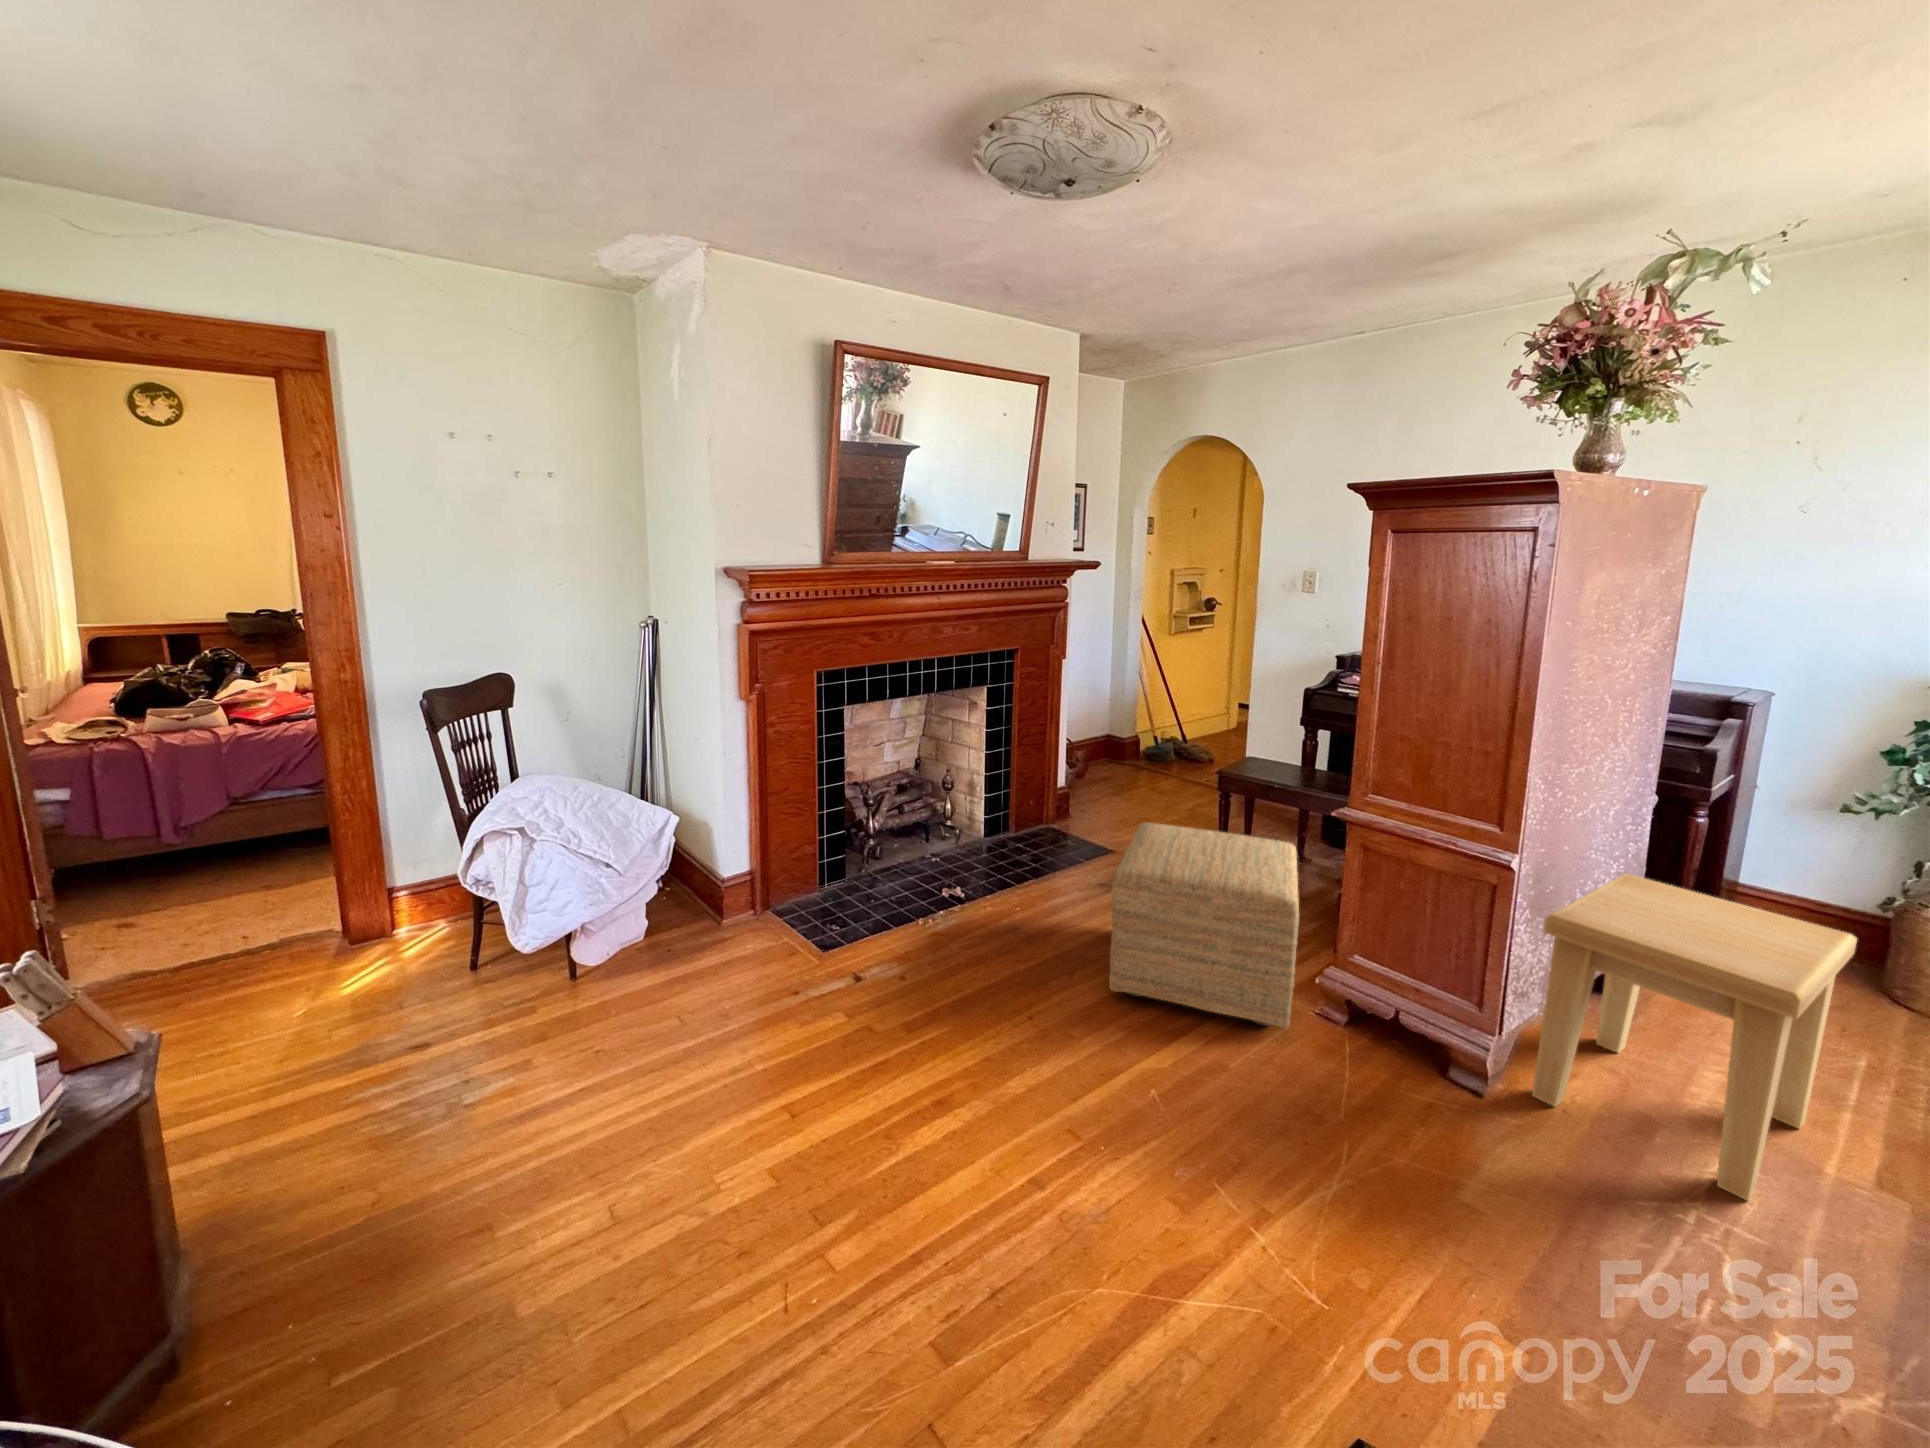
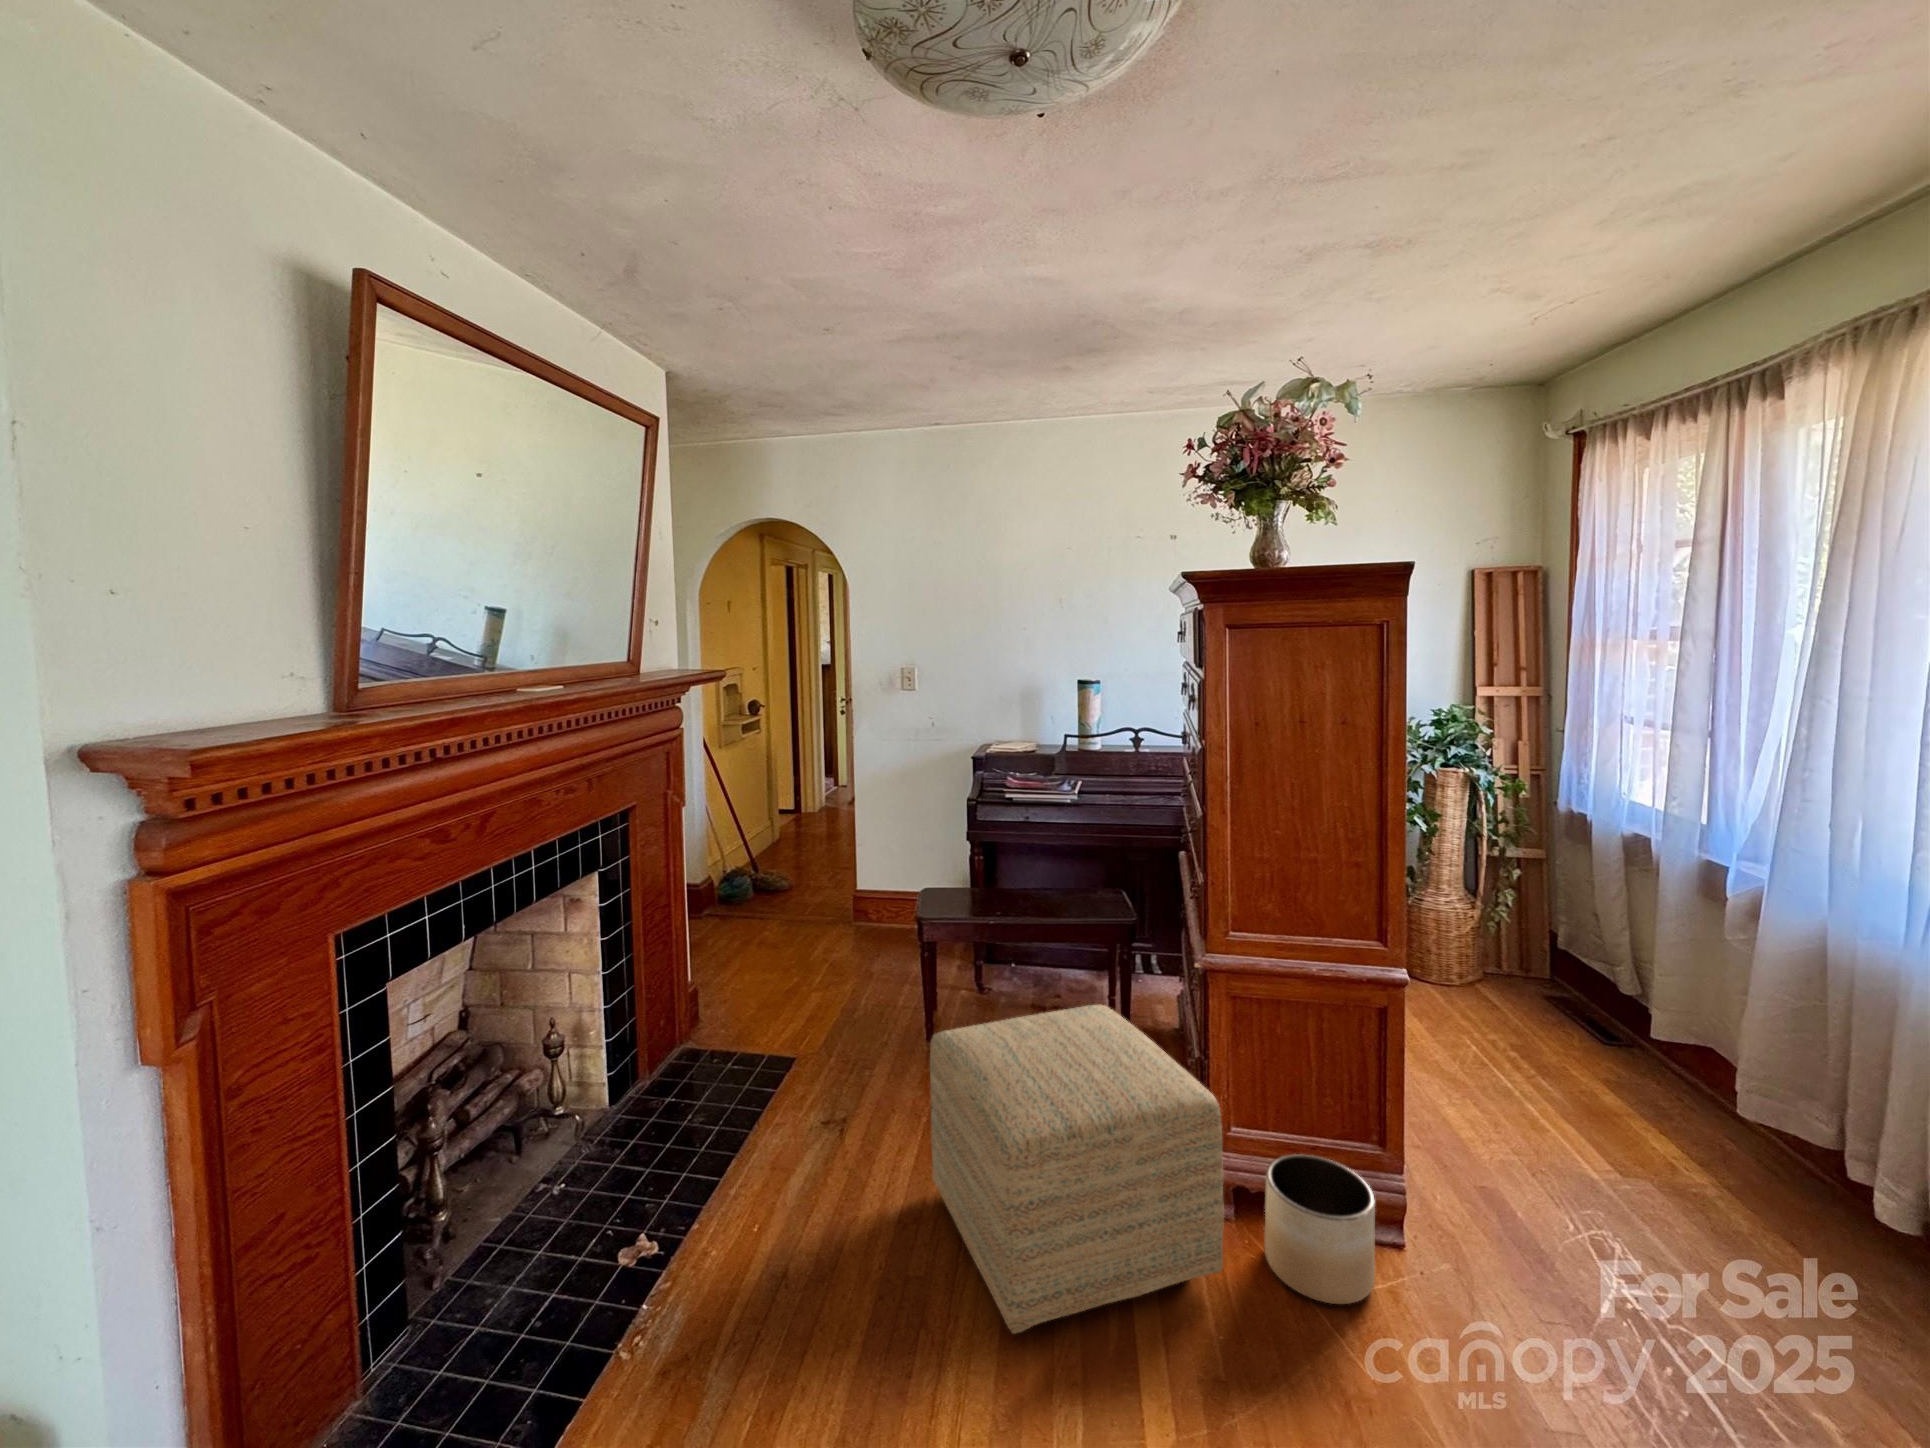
side table: present [1532,874,1857,1201] -> none [1371,946,1650,1256]
planter: none [1335,979,1434,1091] -> present [1265,1154,1375,1304]

